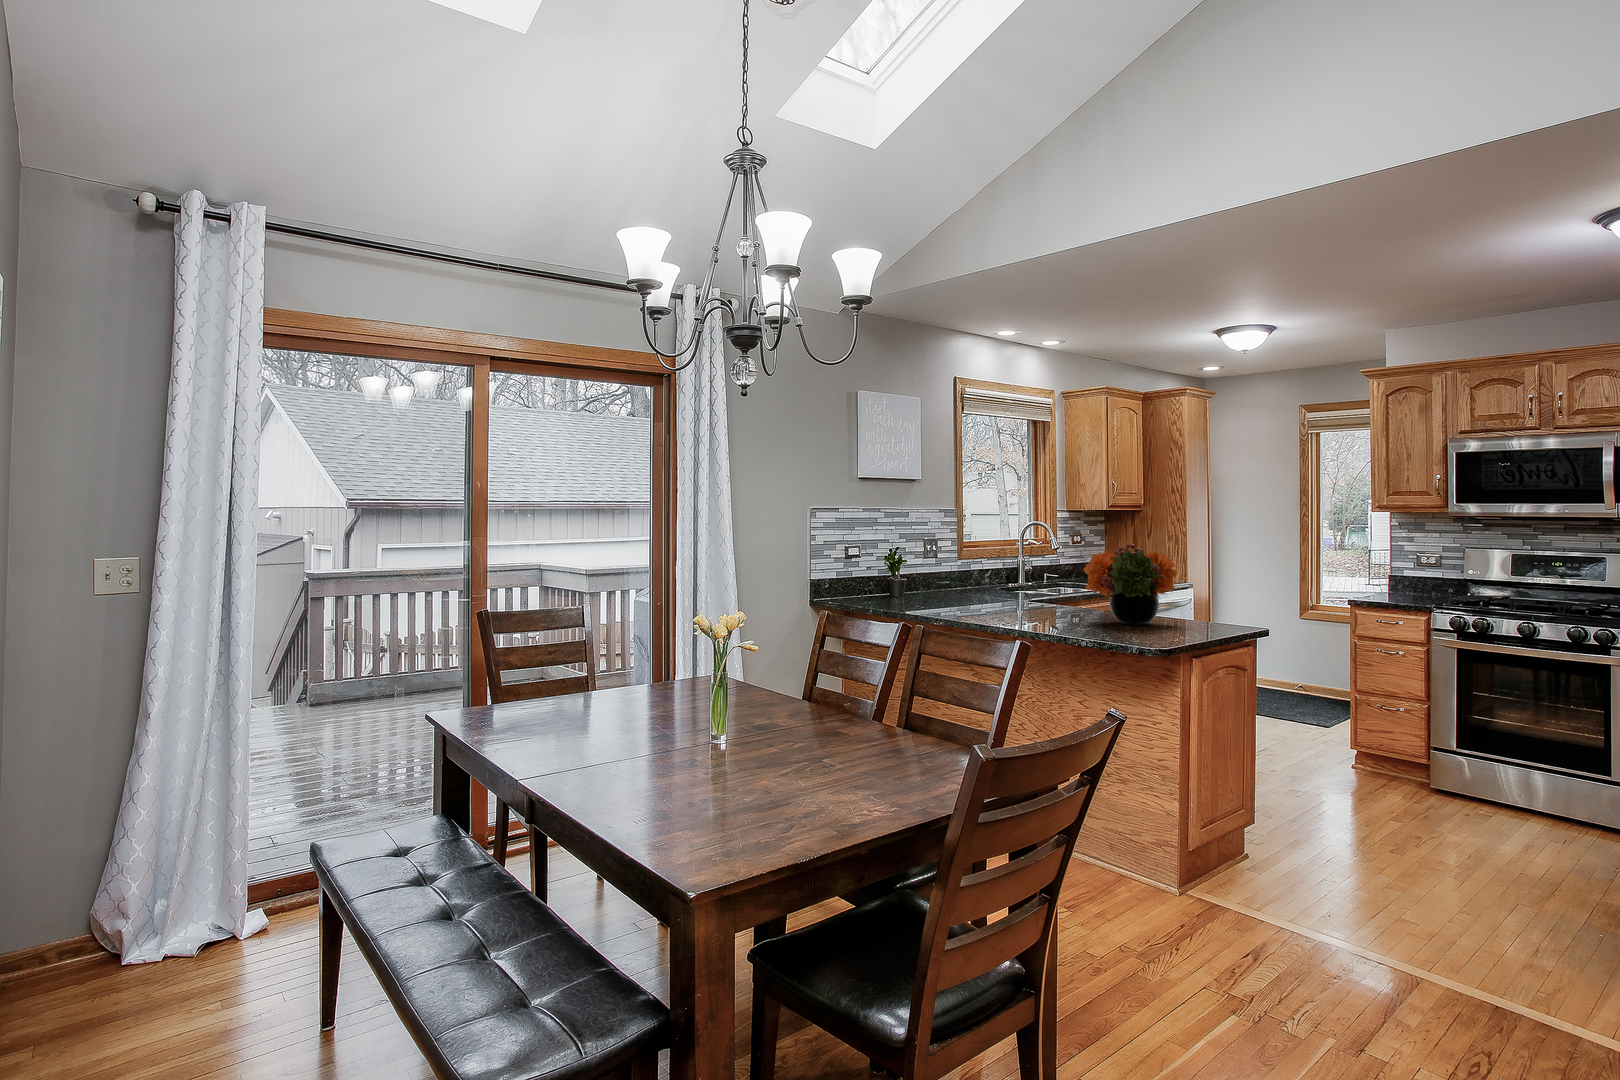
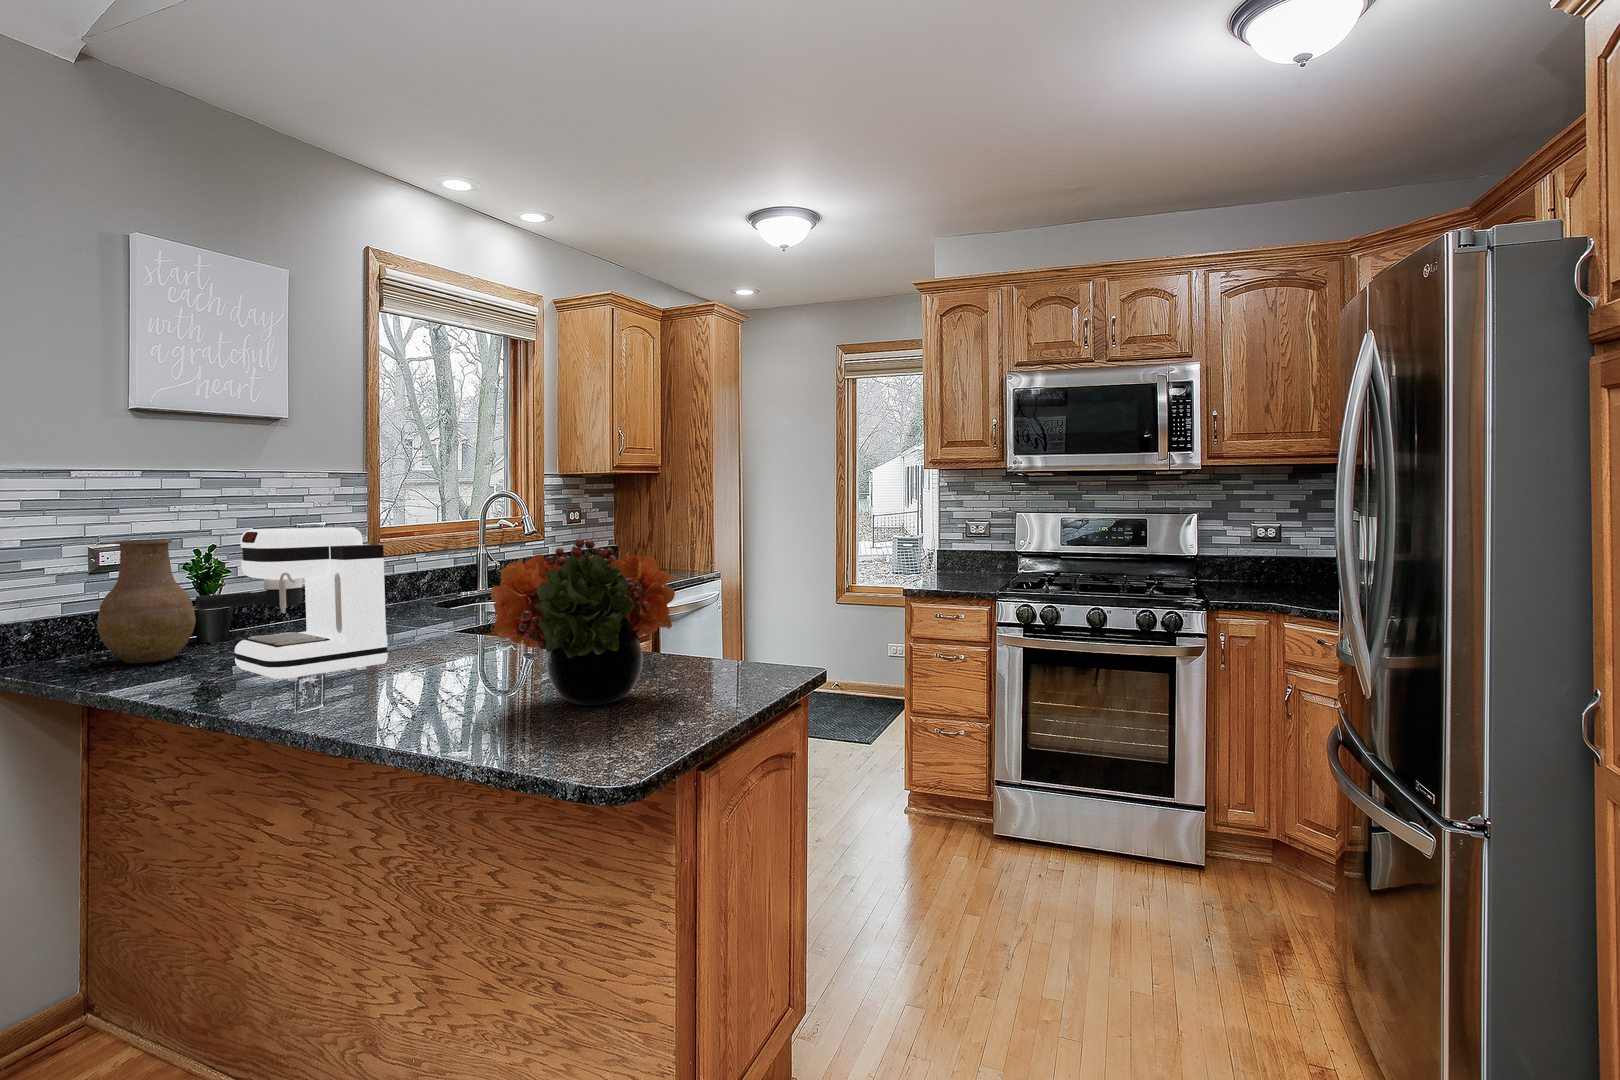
coffee maker: none [933,538,1012,610] -> present [195,527,388,681]
vase: none [873,543,910,602] -> present [97,540,196,663]

